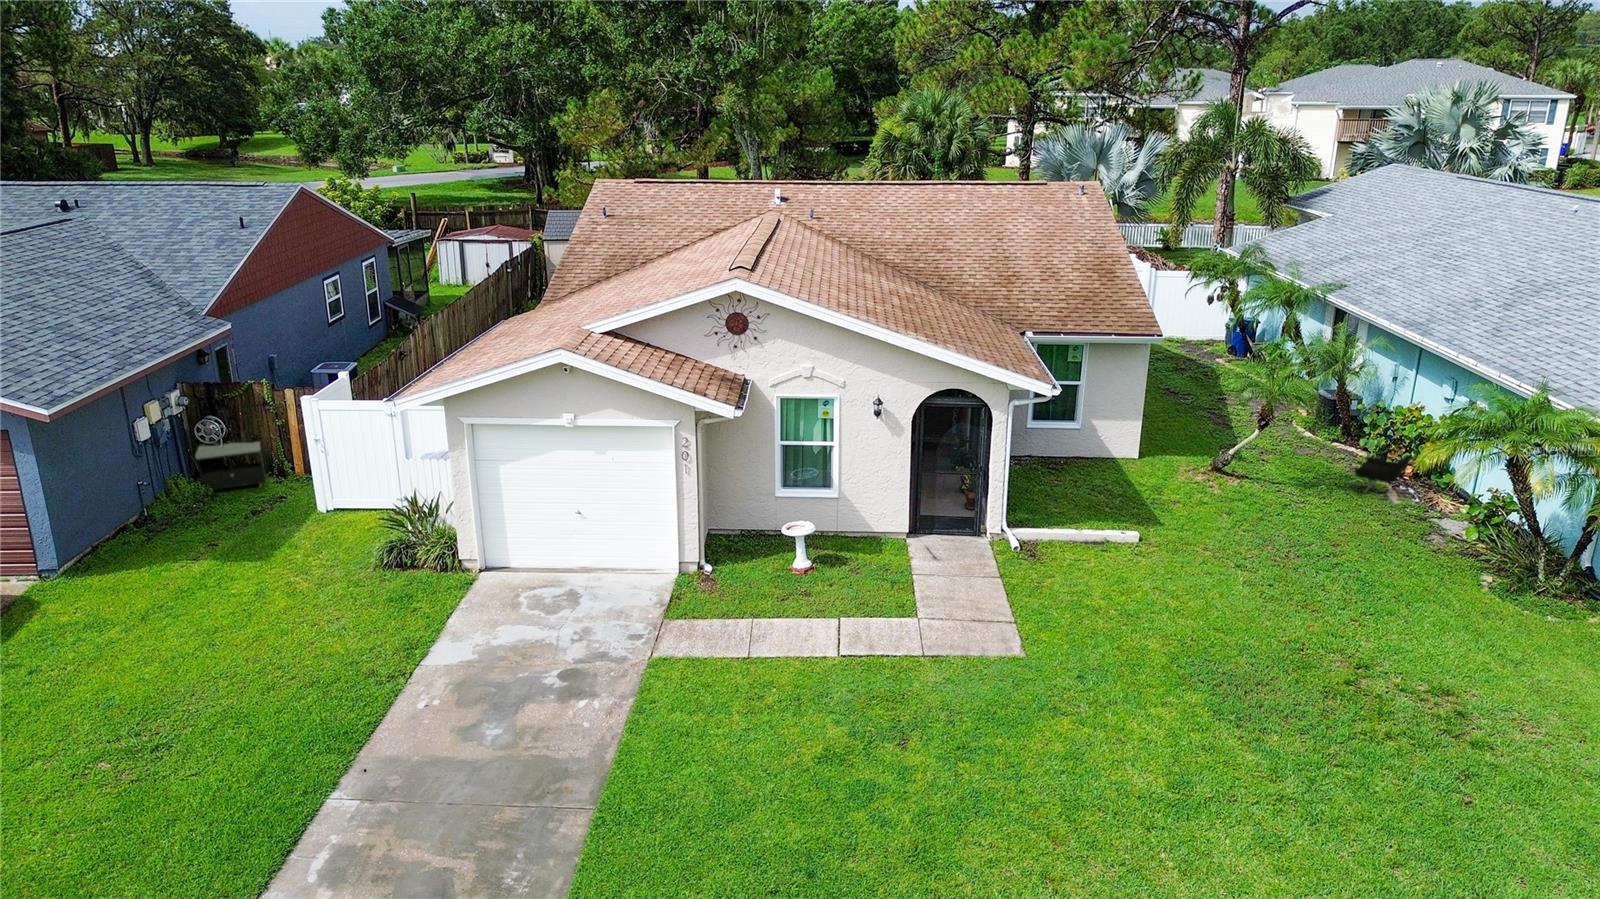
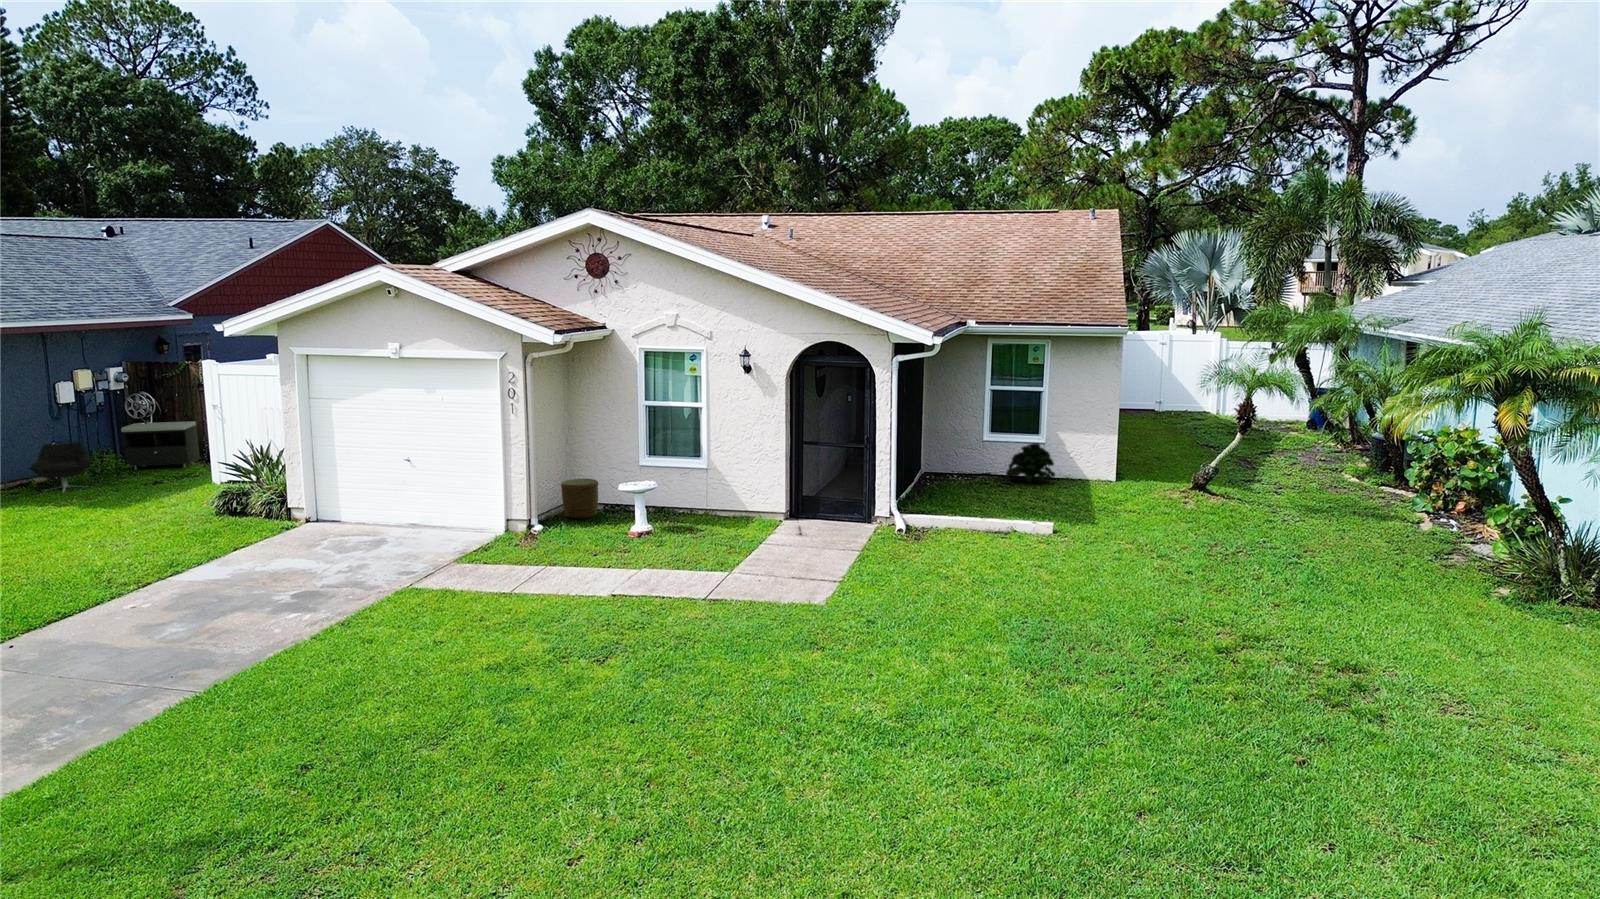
potted plant: none [1052,434,1094,471] -> present [1006,443,1055,483]
lounge chair: present [1355,455,1412,493] -> present [29,442,91,492]
woven basket: none [708,509,740,549] -> present [561,478,598,519]

